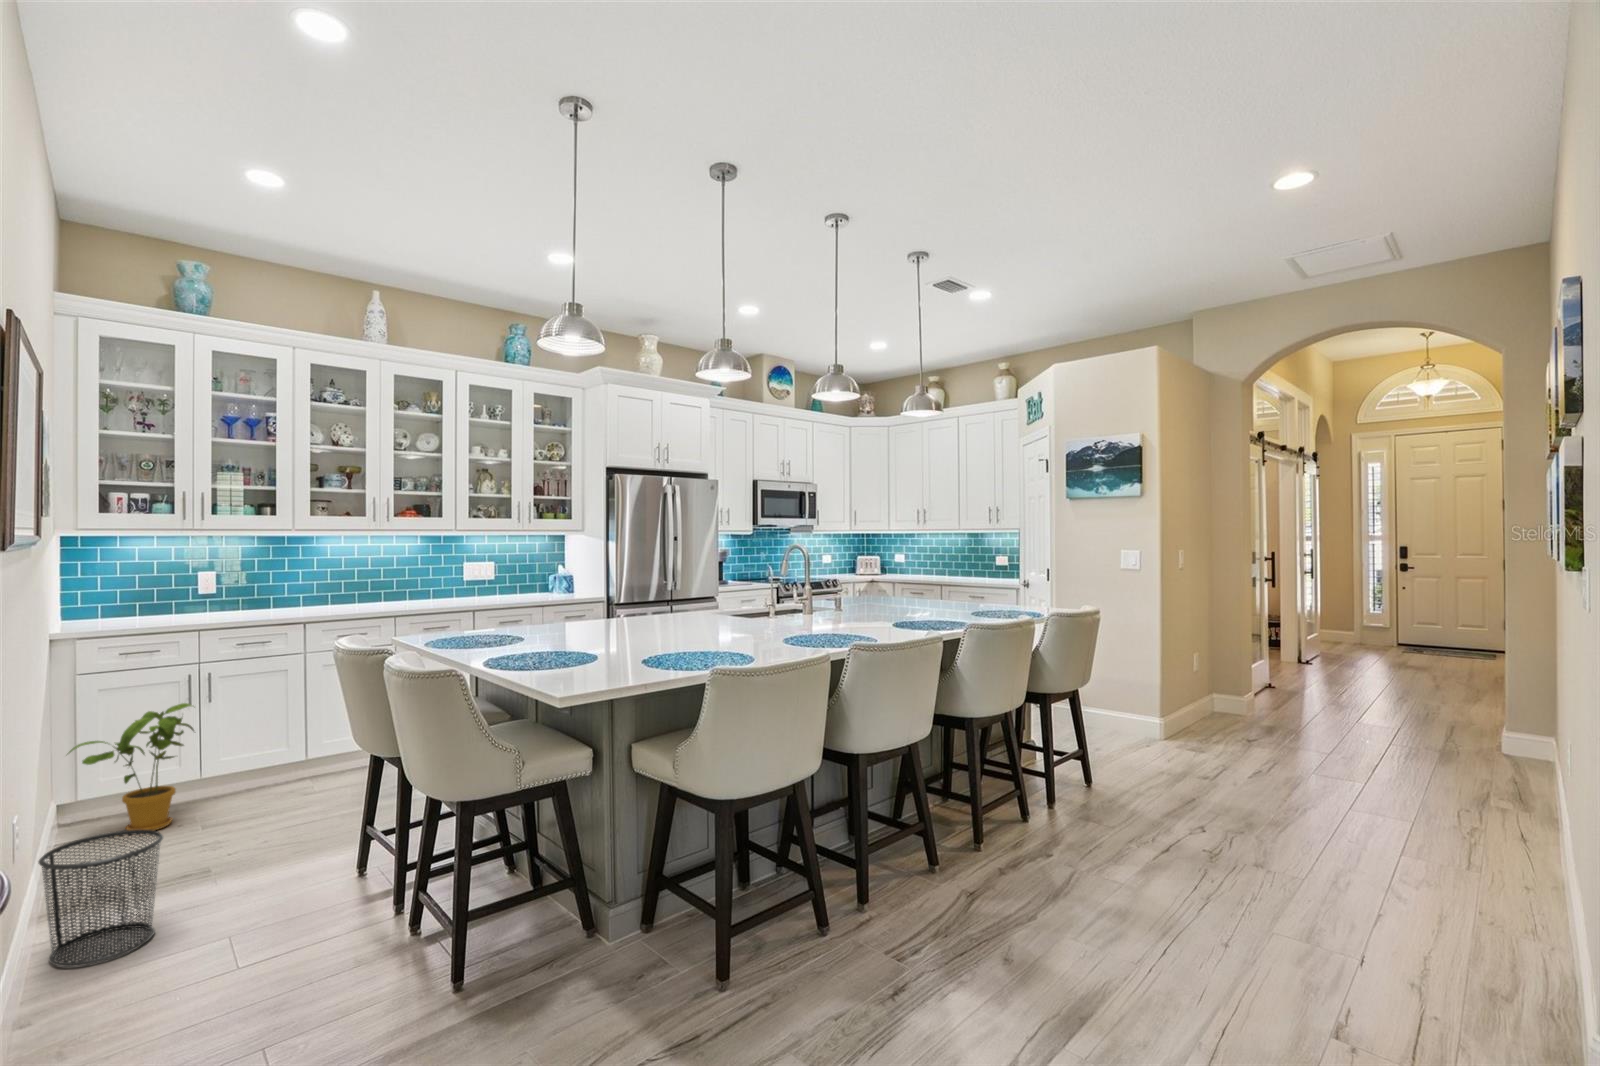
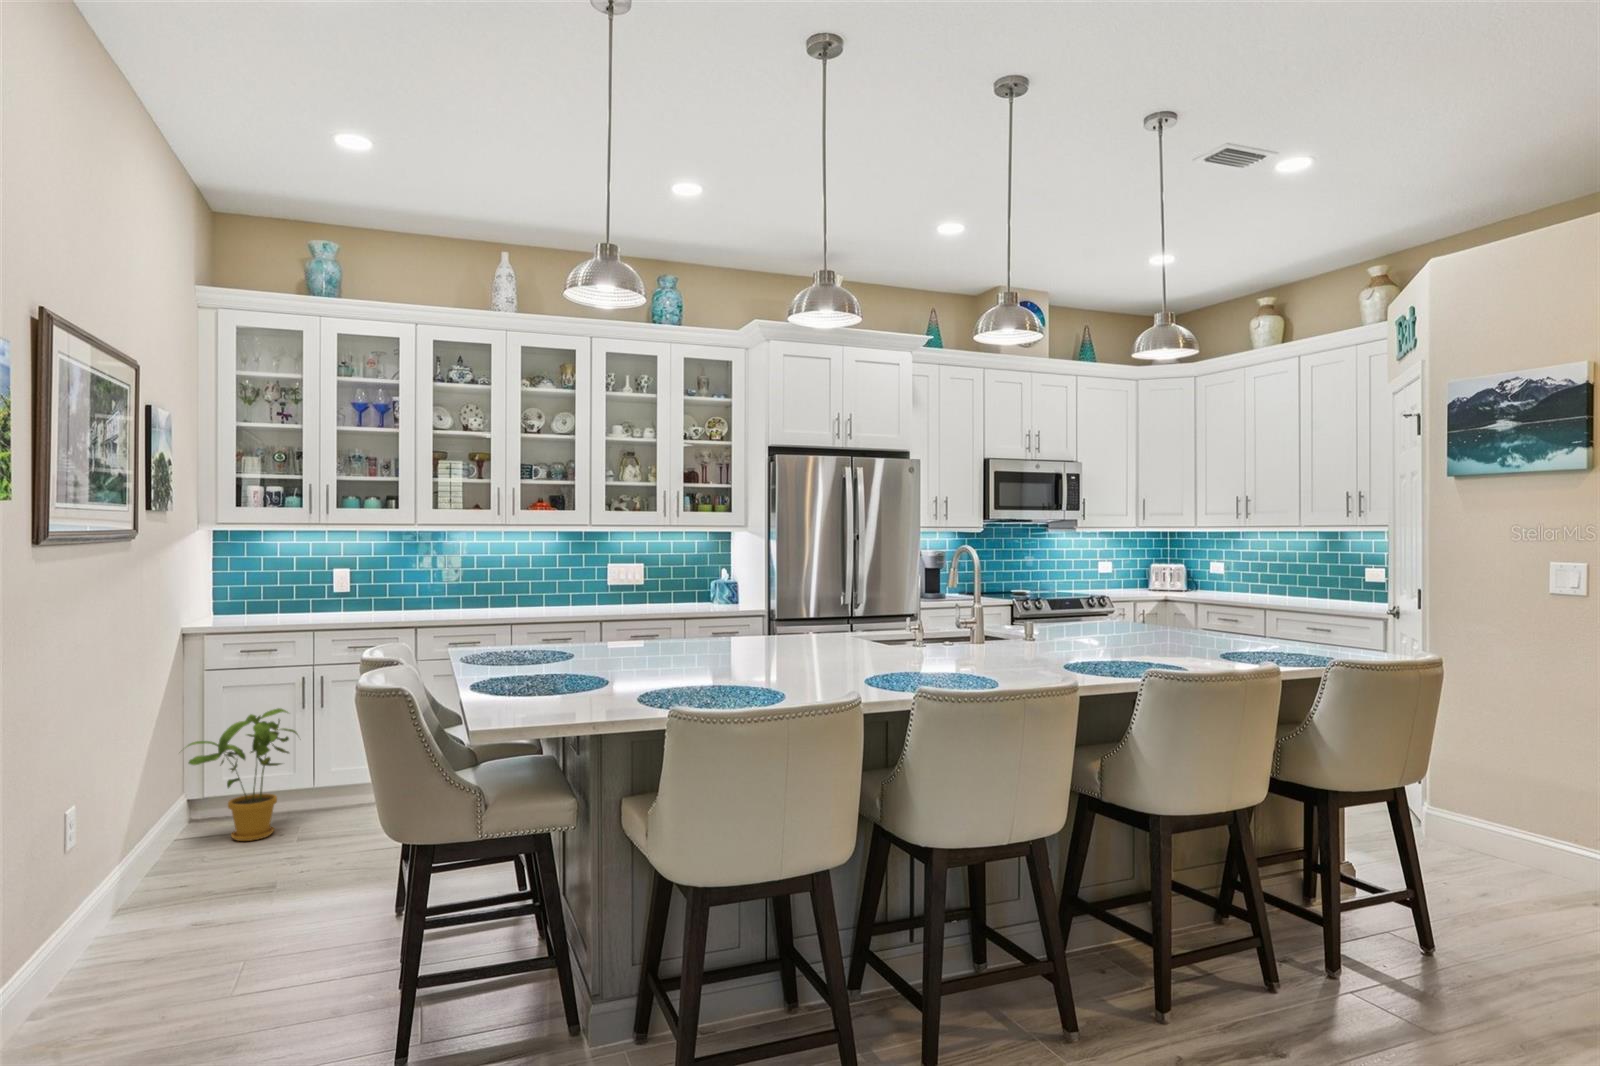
waste bin: present [39,829,163,967] -> none [61,841,181,979]

